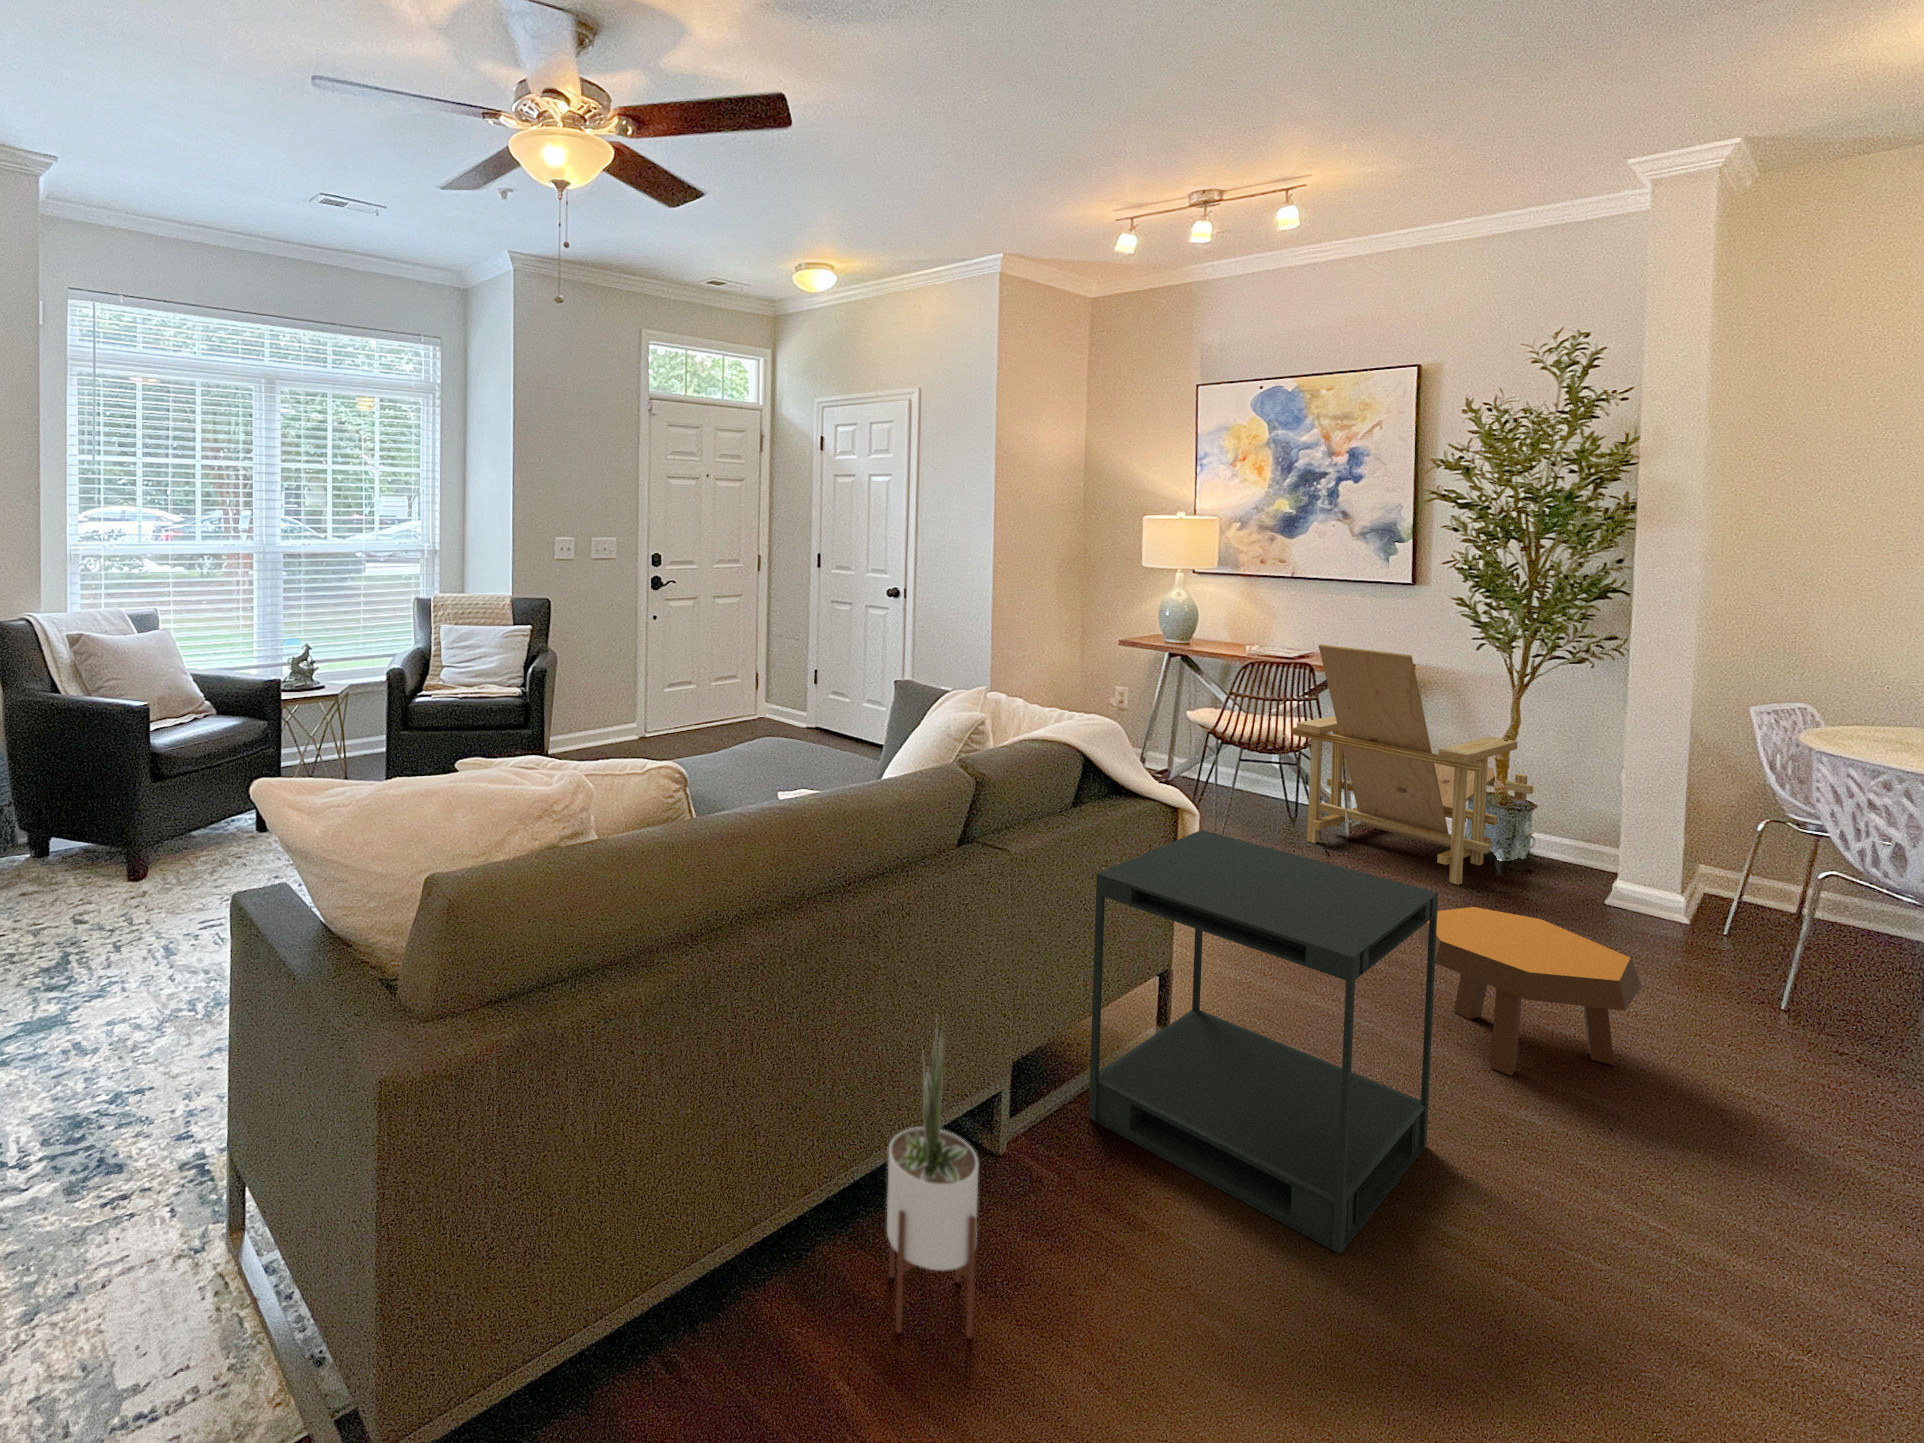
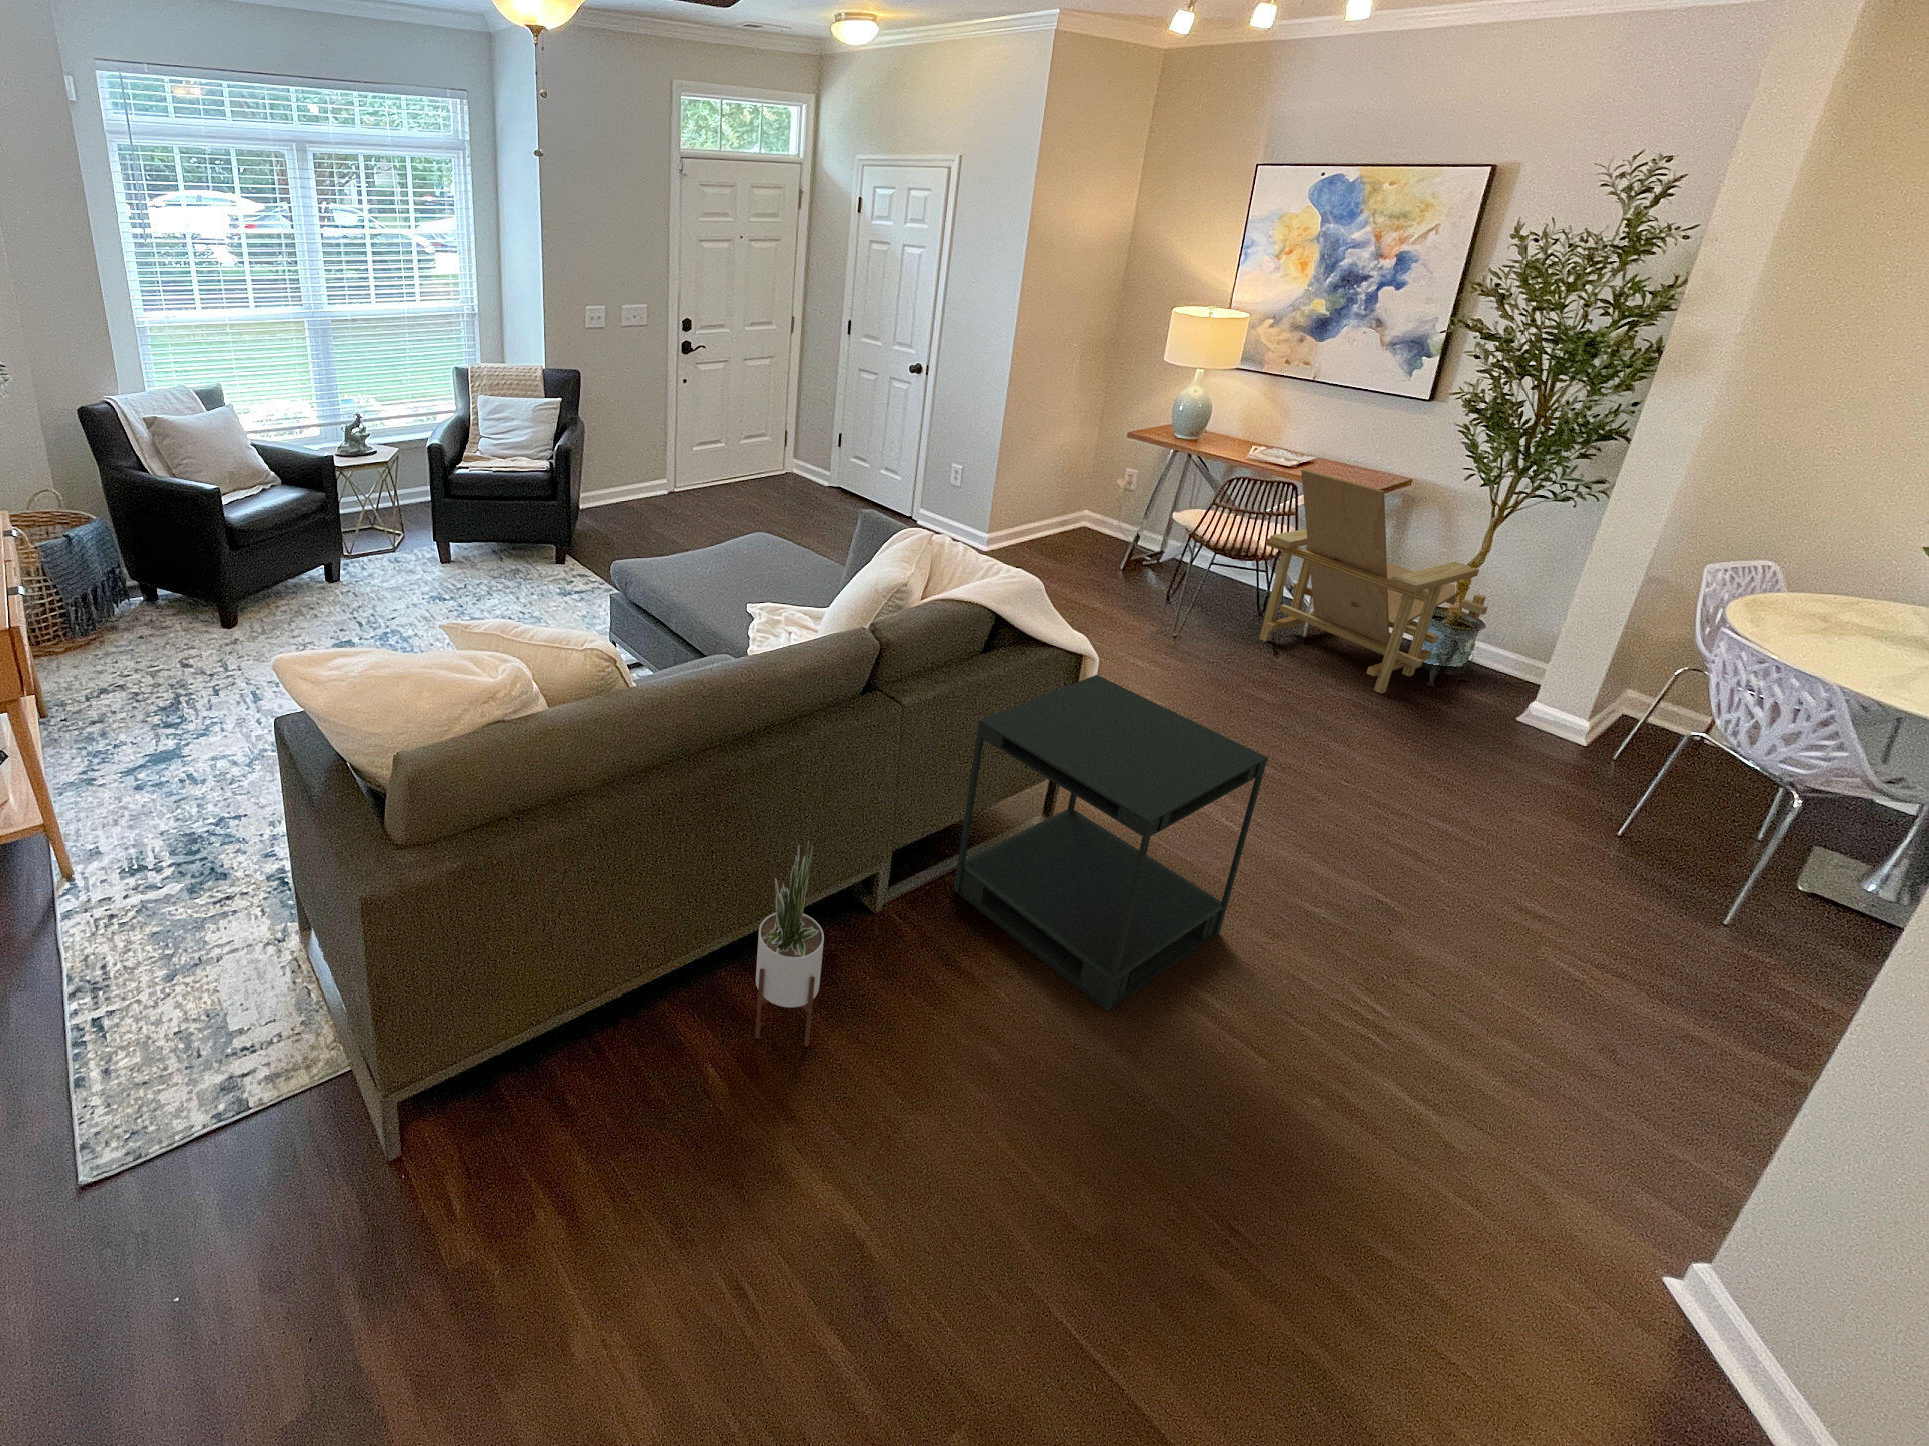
footstool: present [1418,907,1642,1076] -> none [1288,738,1463,880]

